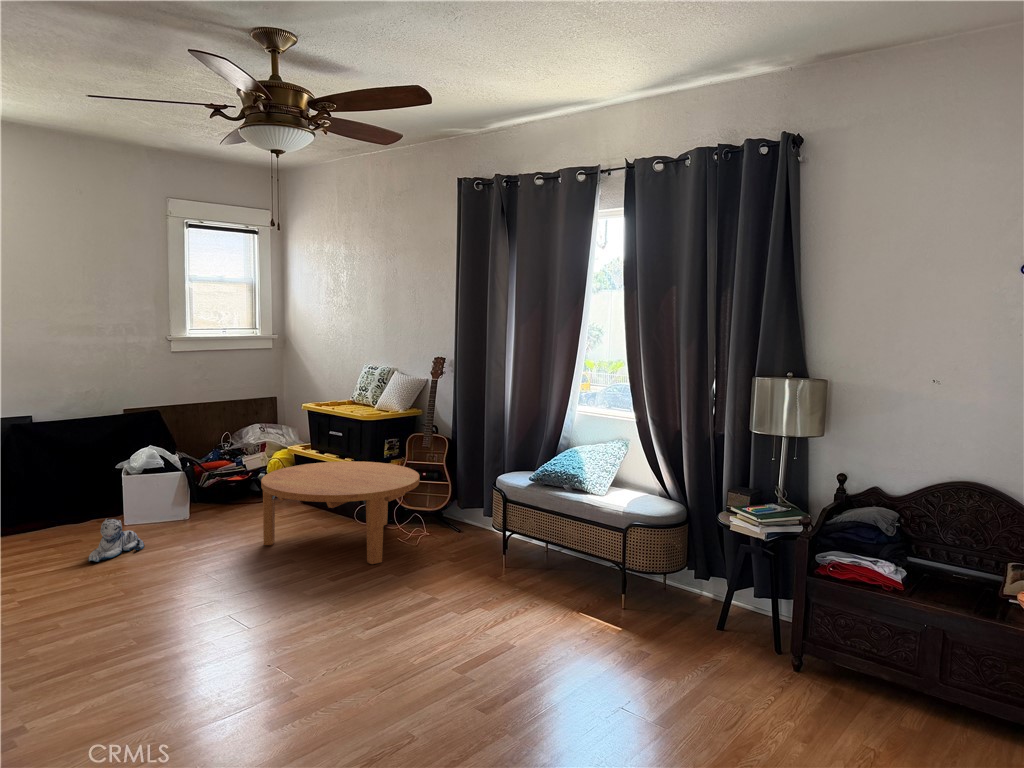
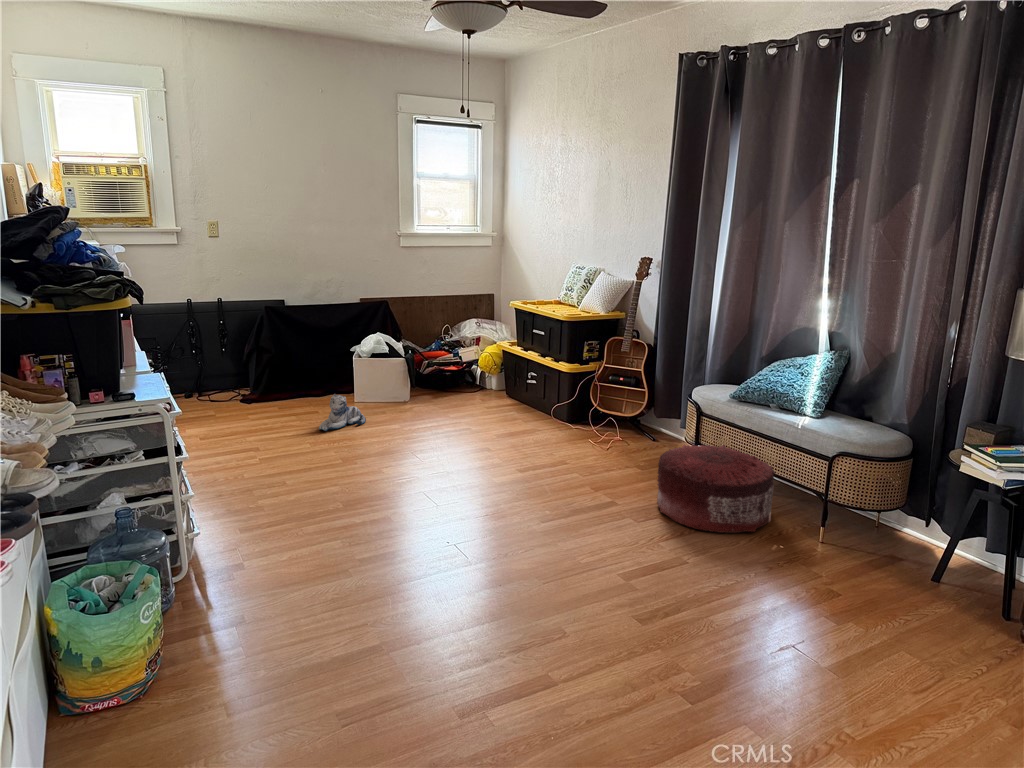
coffee table: present [261,461,420,564] -> none [463,359,615,462]
pouf: none [474,528,579,611] -> present [657,445,775,533]

